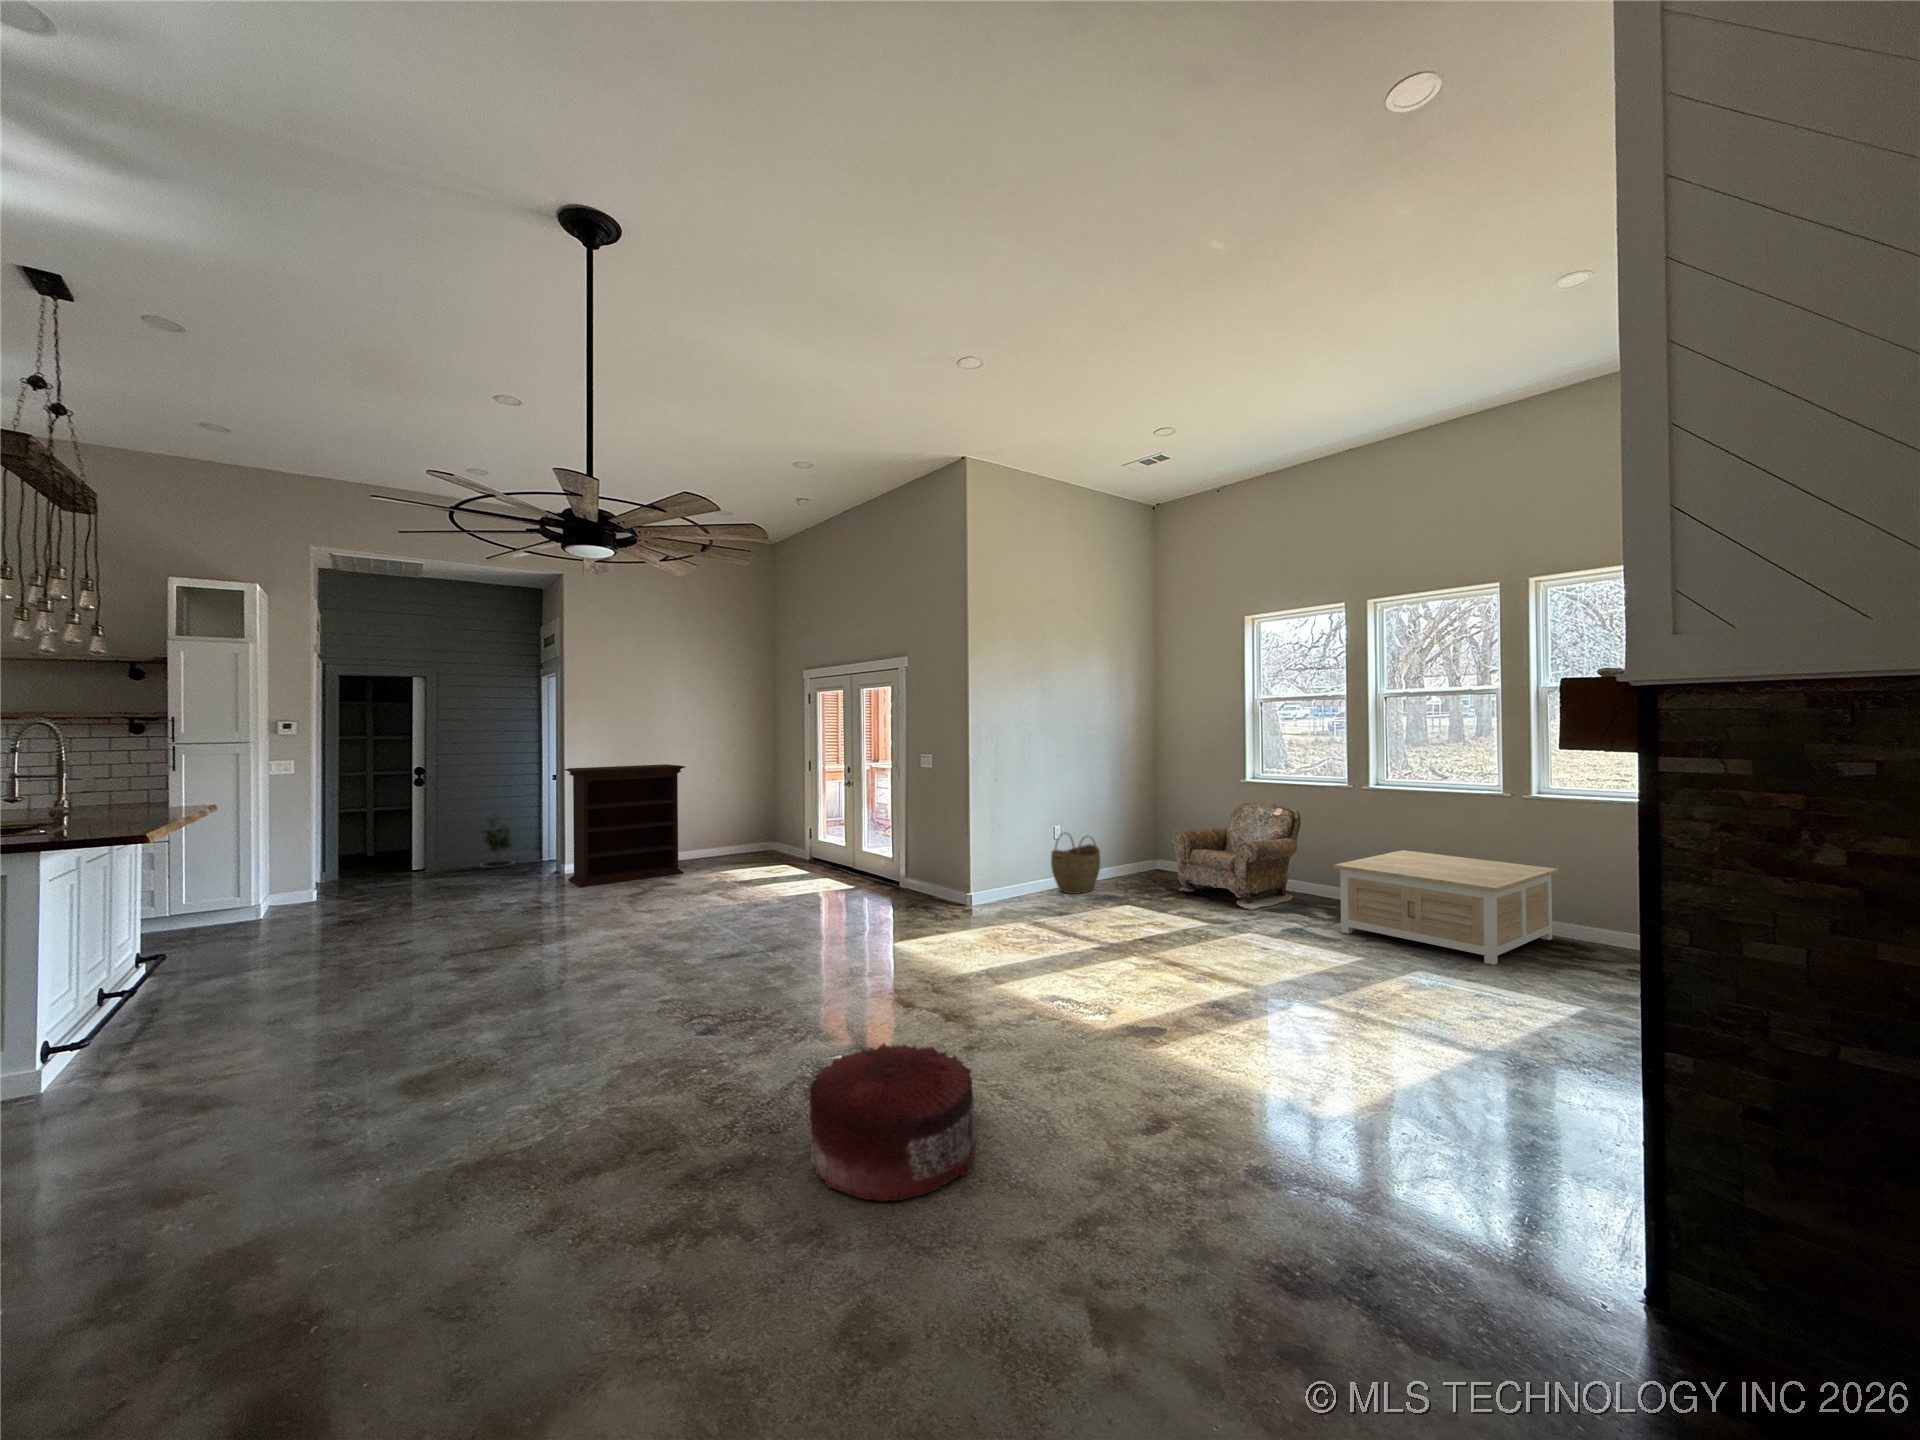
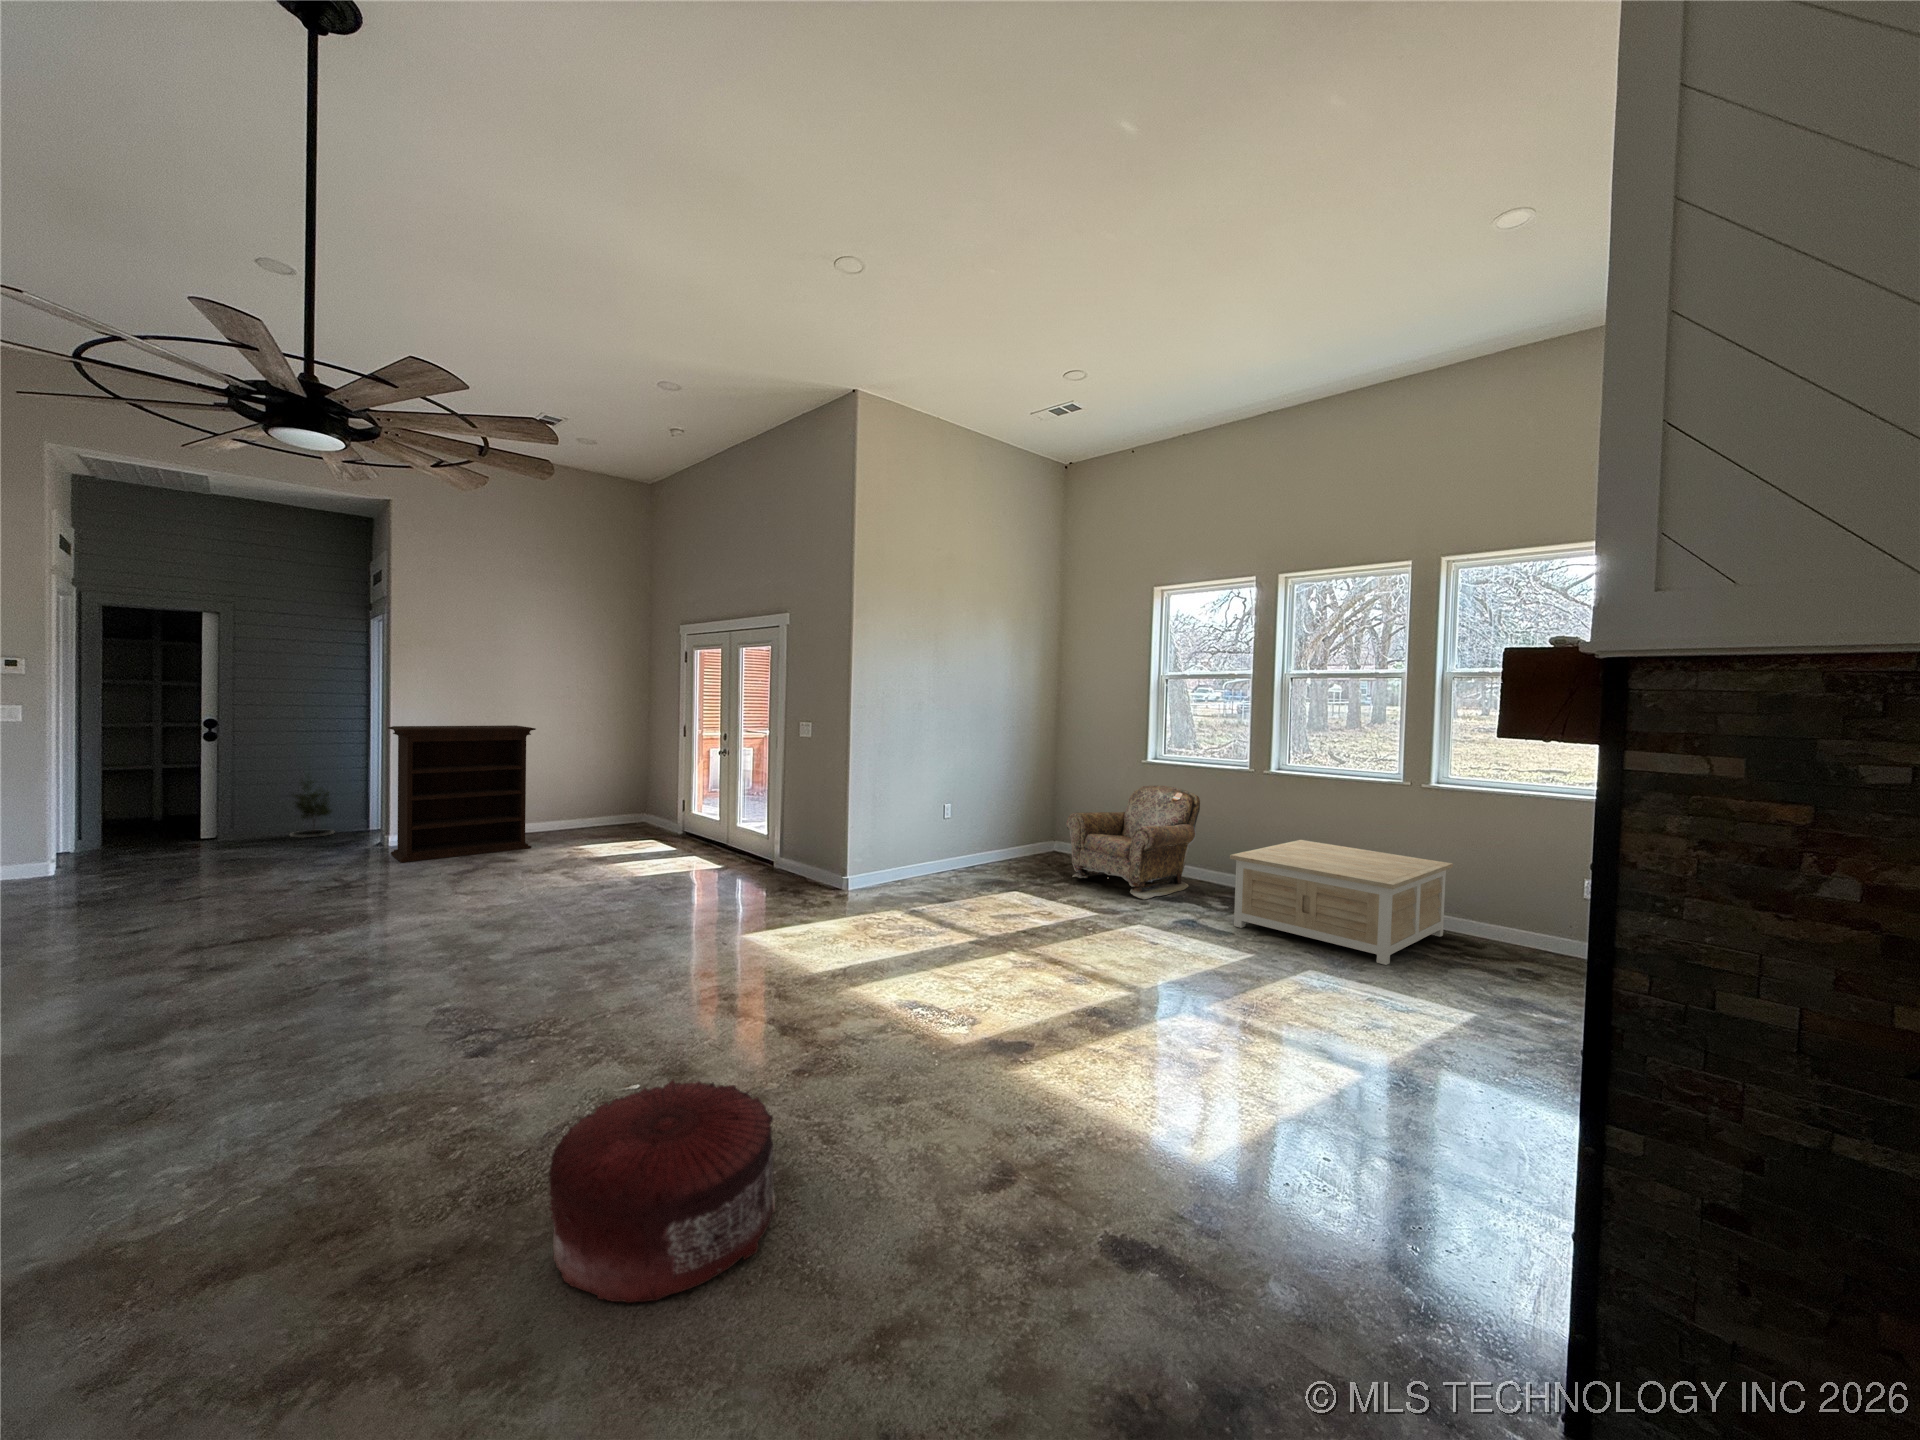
woven basket: present [1051,834,1100,894] -> none [939,813,992,879]

